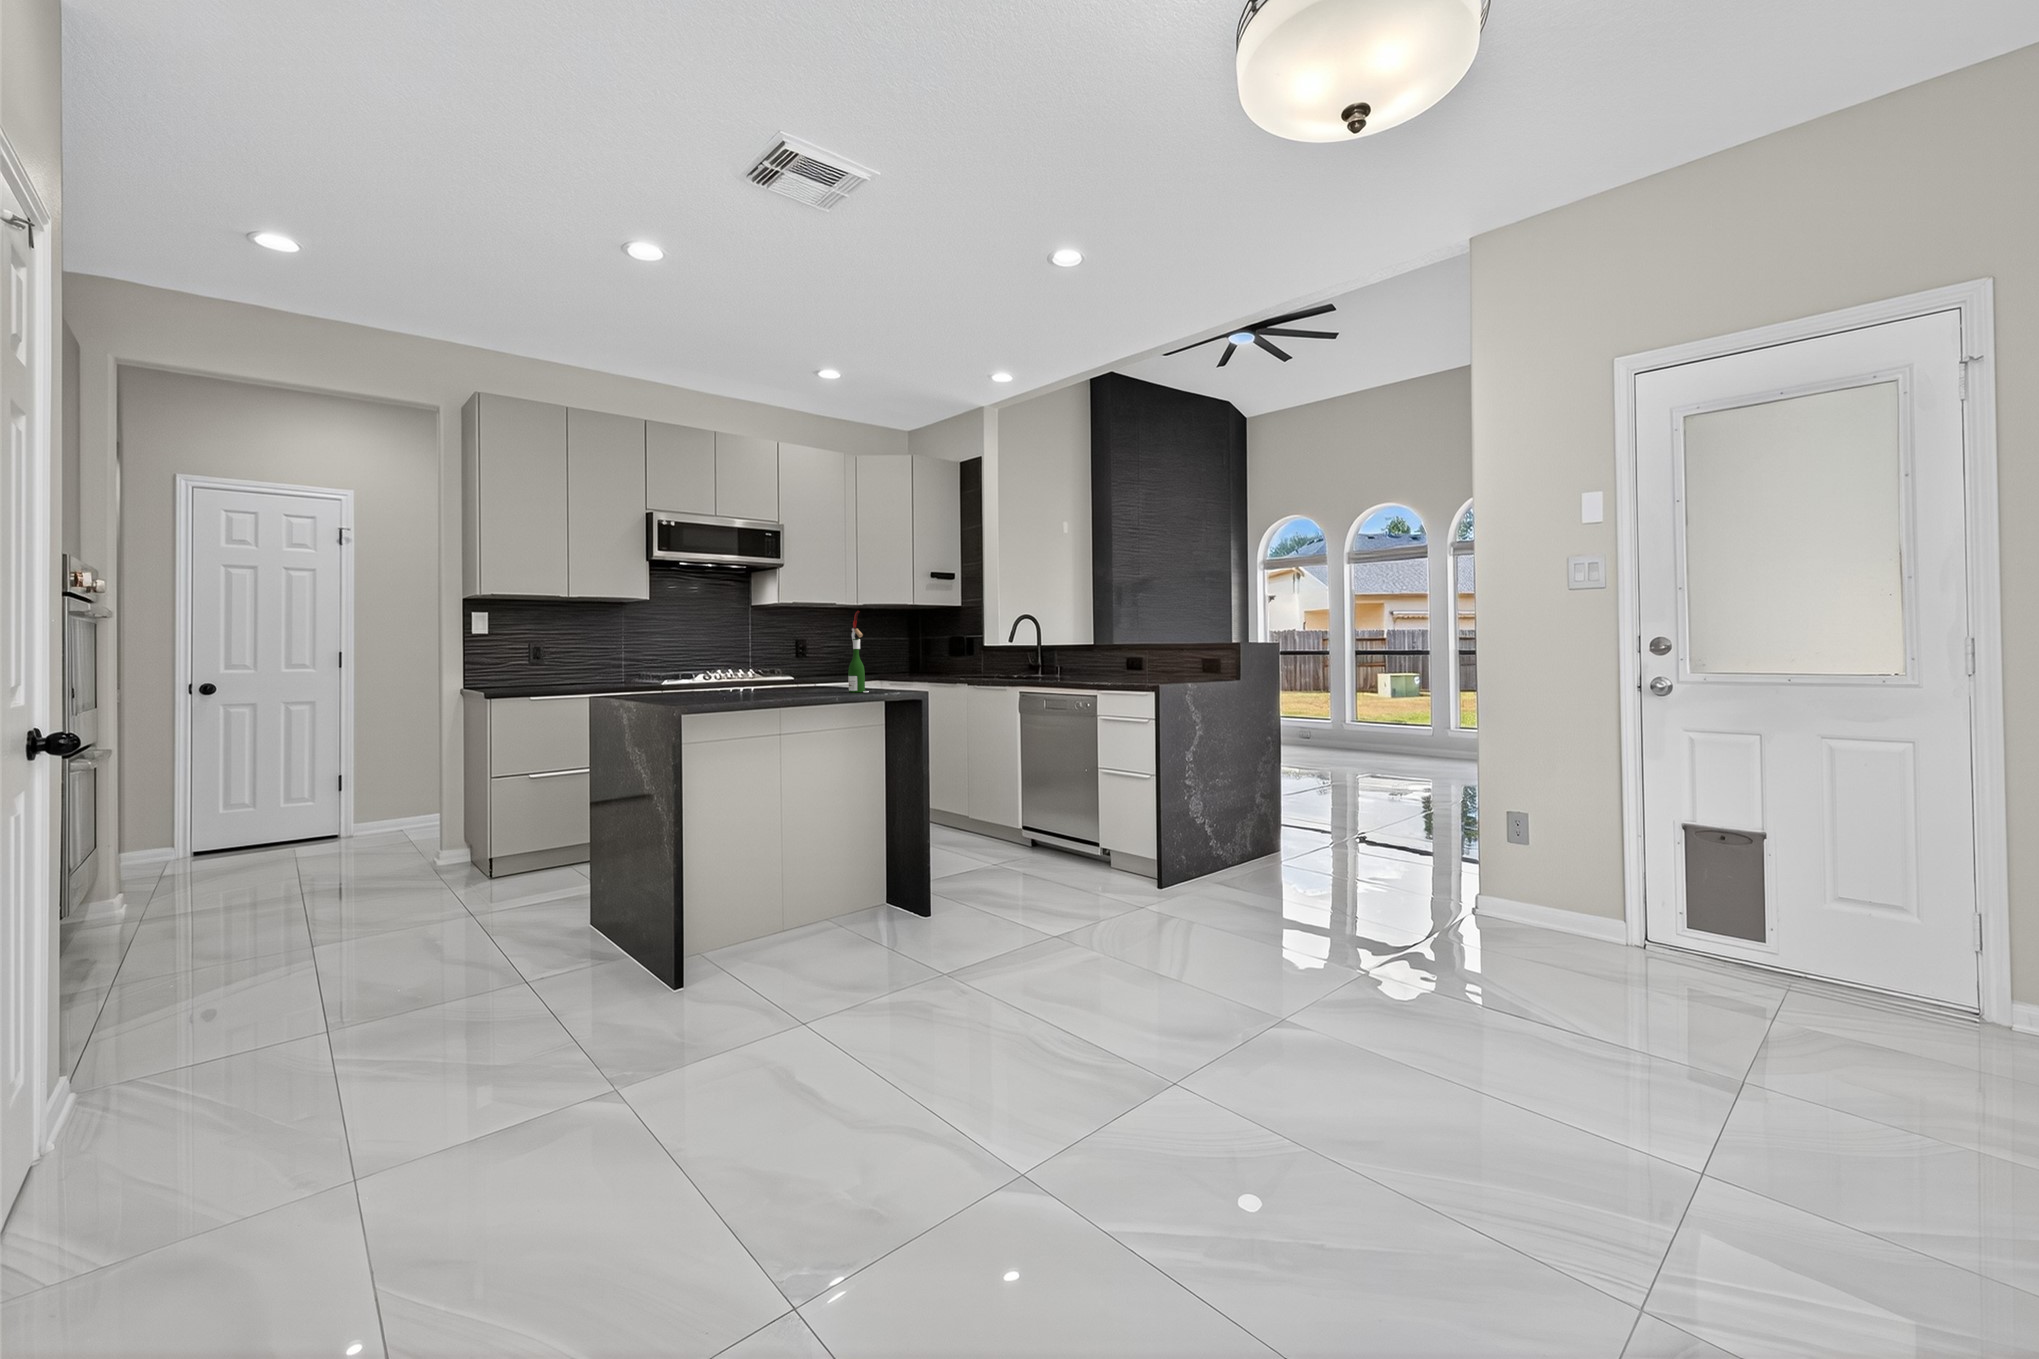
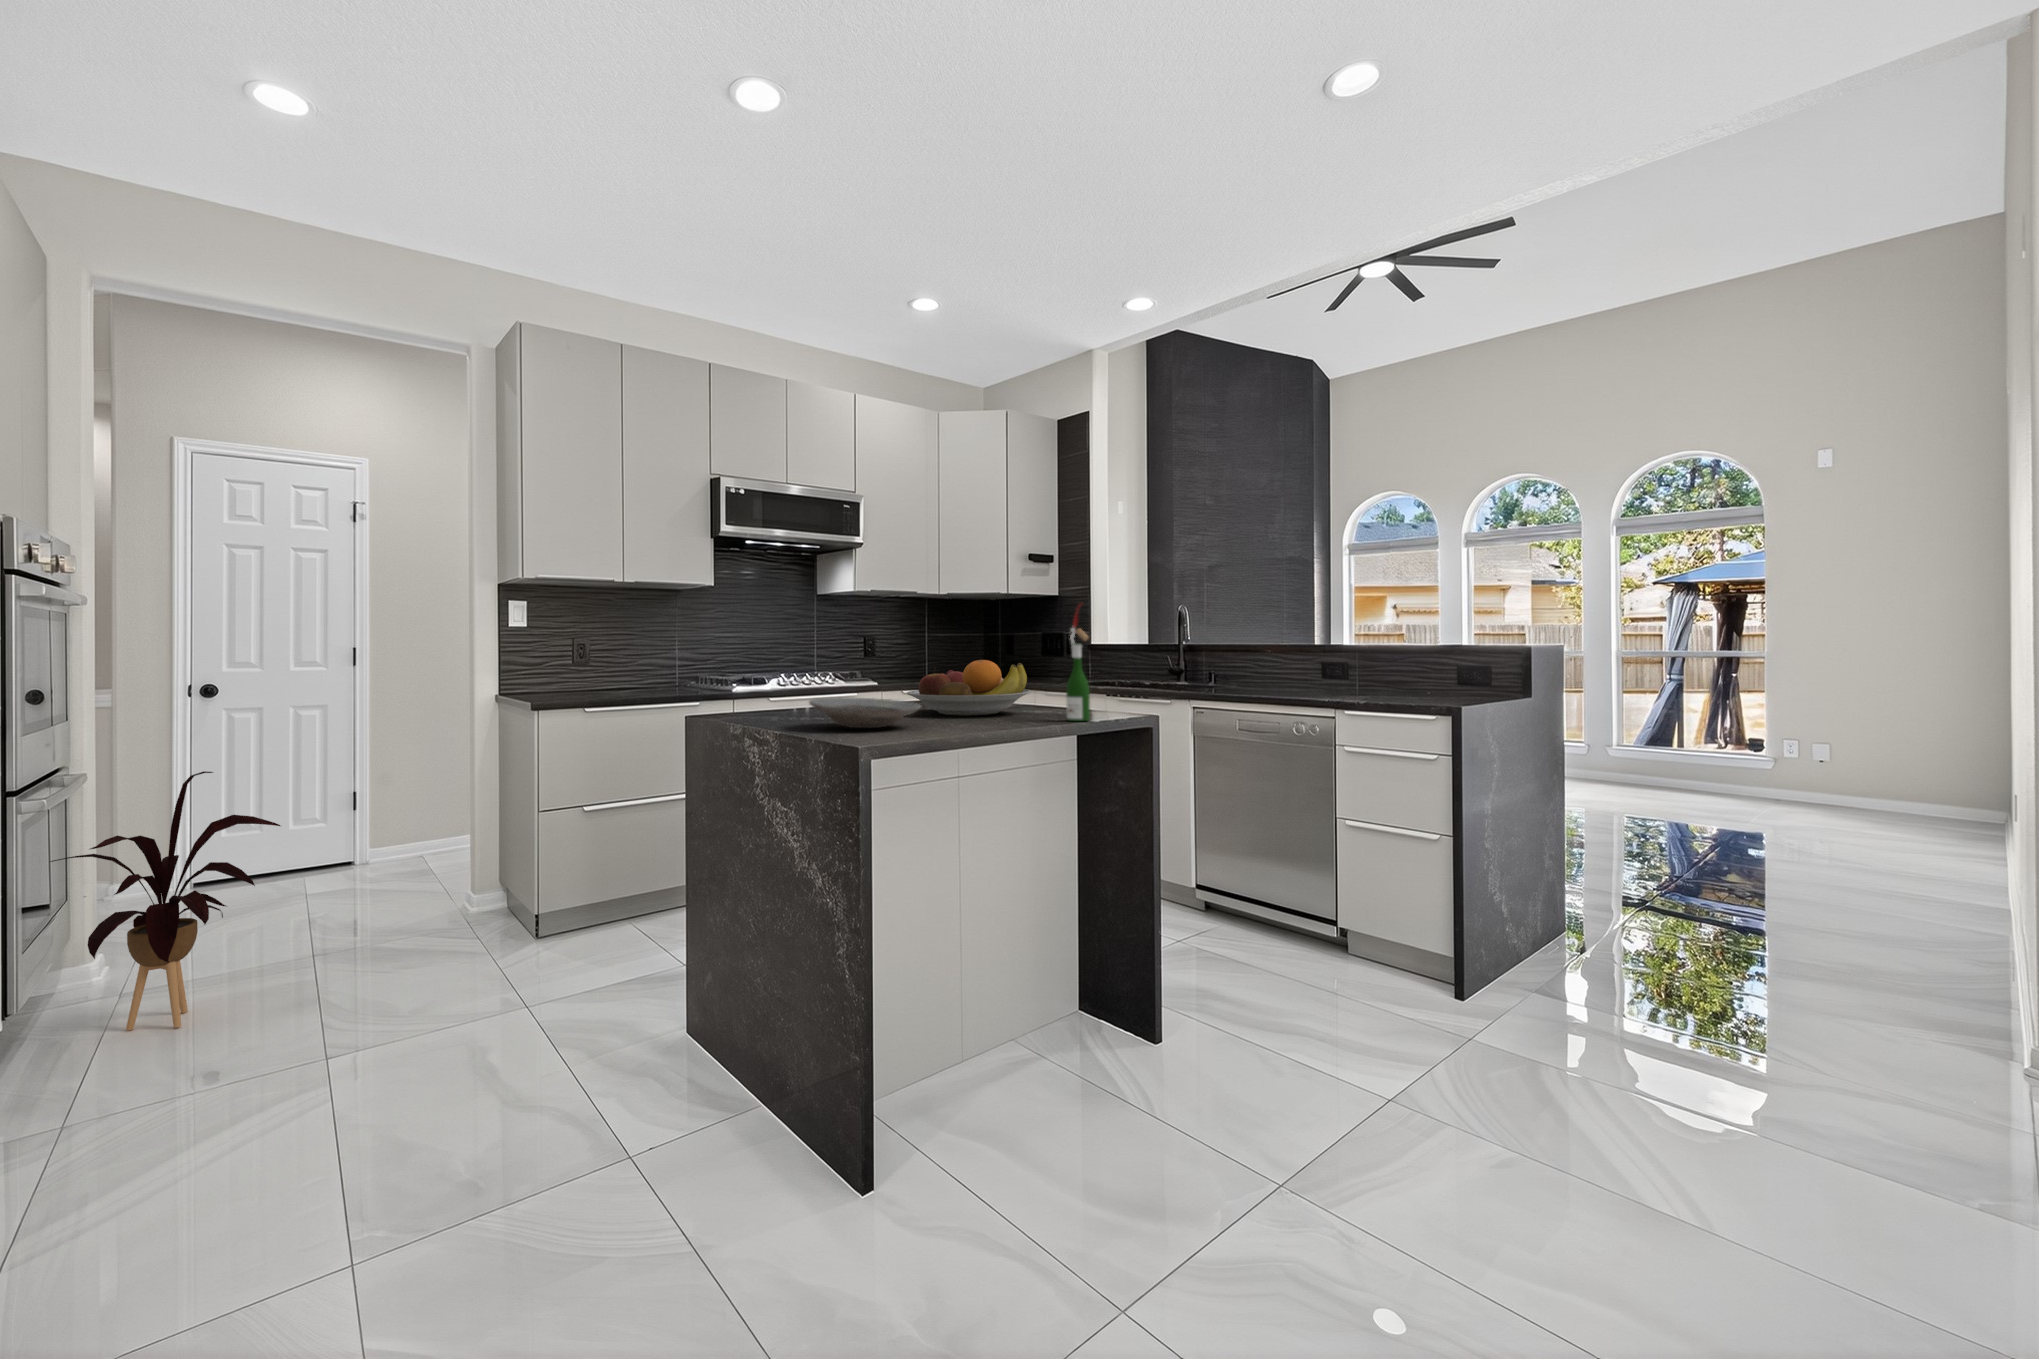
fruit bowl: none [749,652,842,691] -> present [907,660,1031,716]
plate: none [651,677,733,696] -> present [809,697,921,728]
house plant: none [87,743,274,938] -> present [50,771,280,1030]

